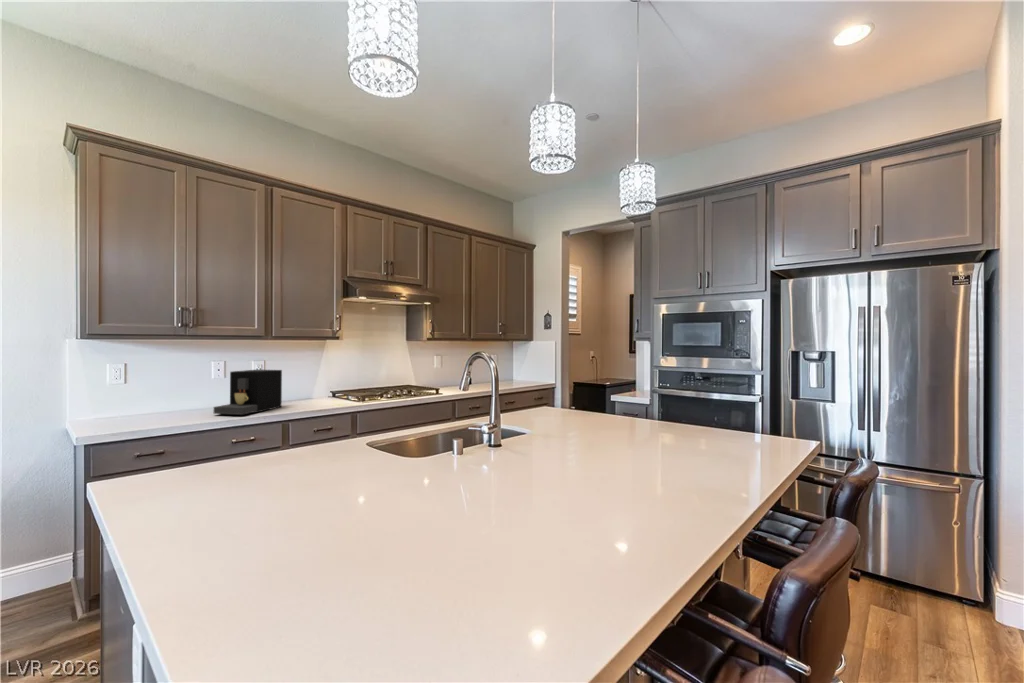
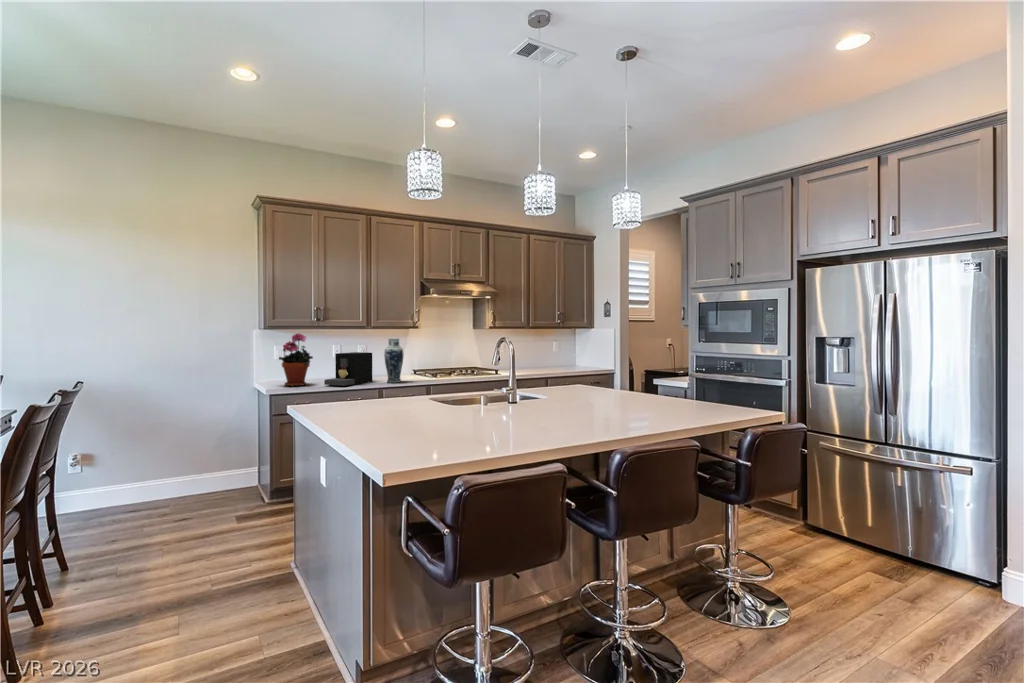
potted plant: none [144,344,197,417] -> present [279,333,313,386]
vase: none [299,352,324,408] -> present [384,338,403,383]

